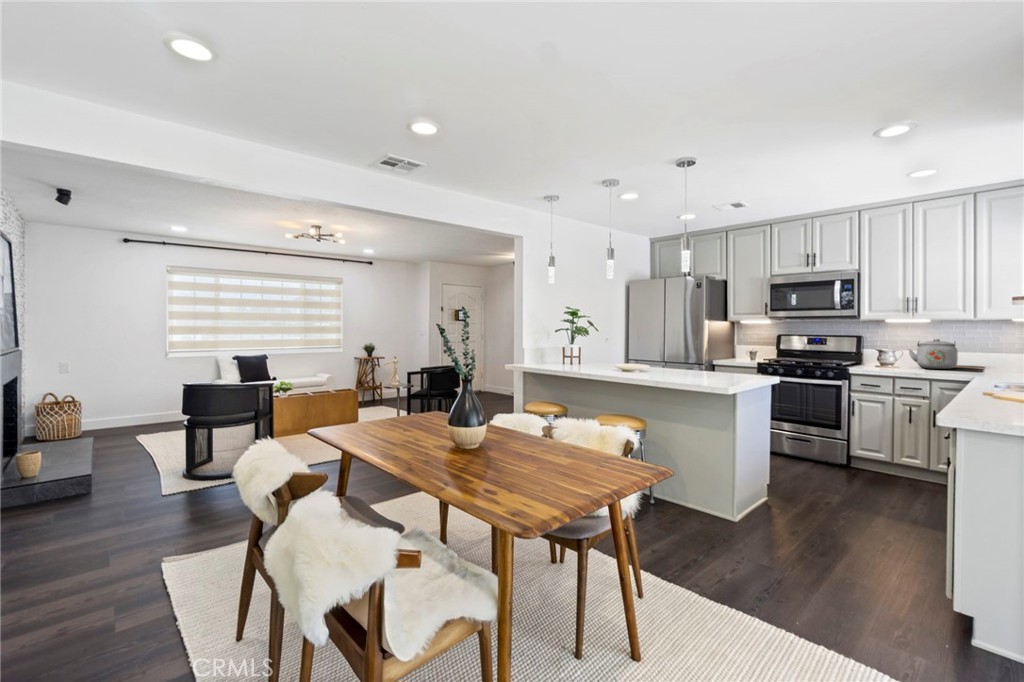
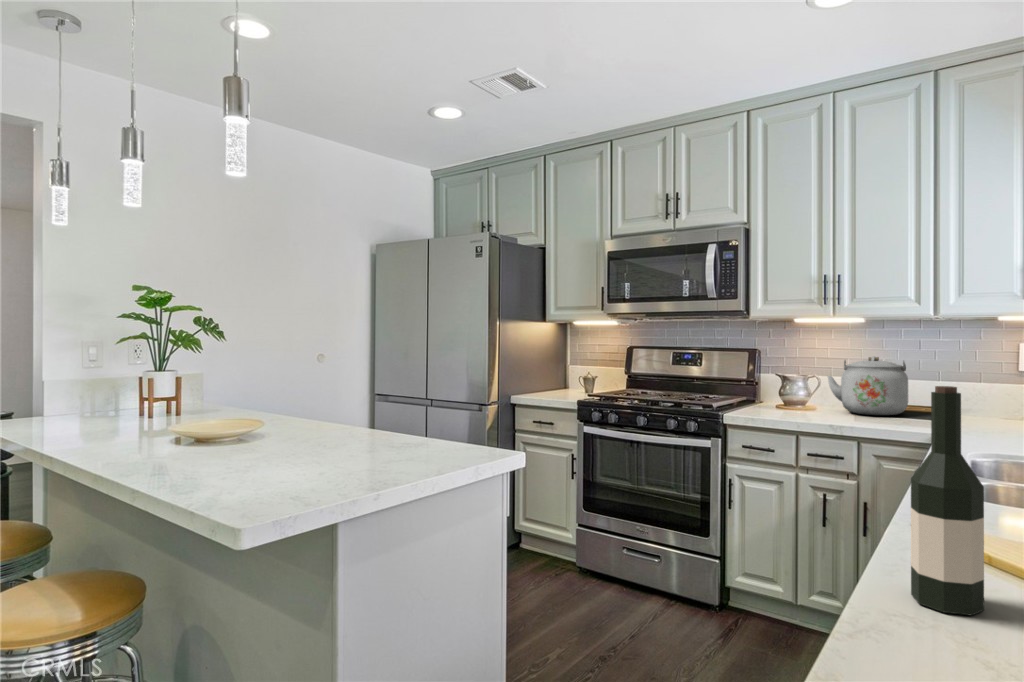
wine bottle: none [982,344,1007,407] -> present [911,386,984,615]

